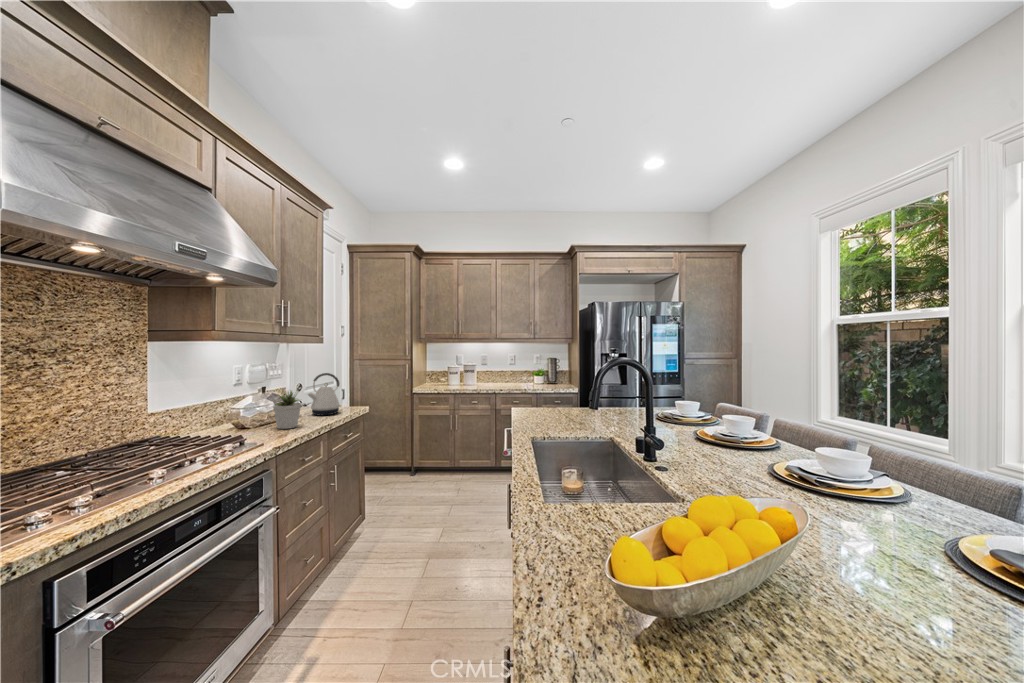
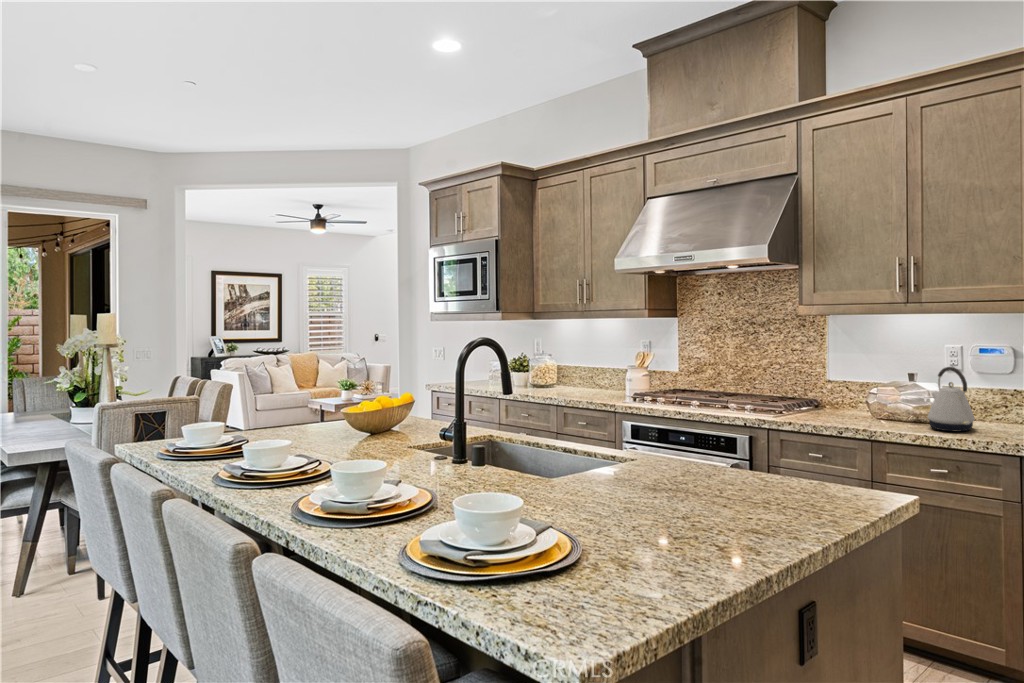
potted plant: present [273,391,301,429] -> none [829,375,865,421]

